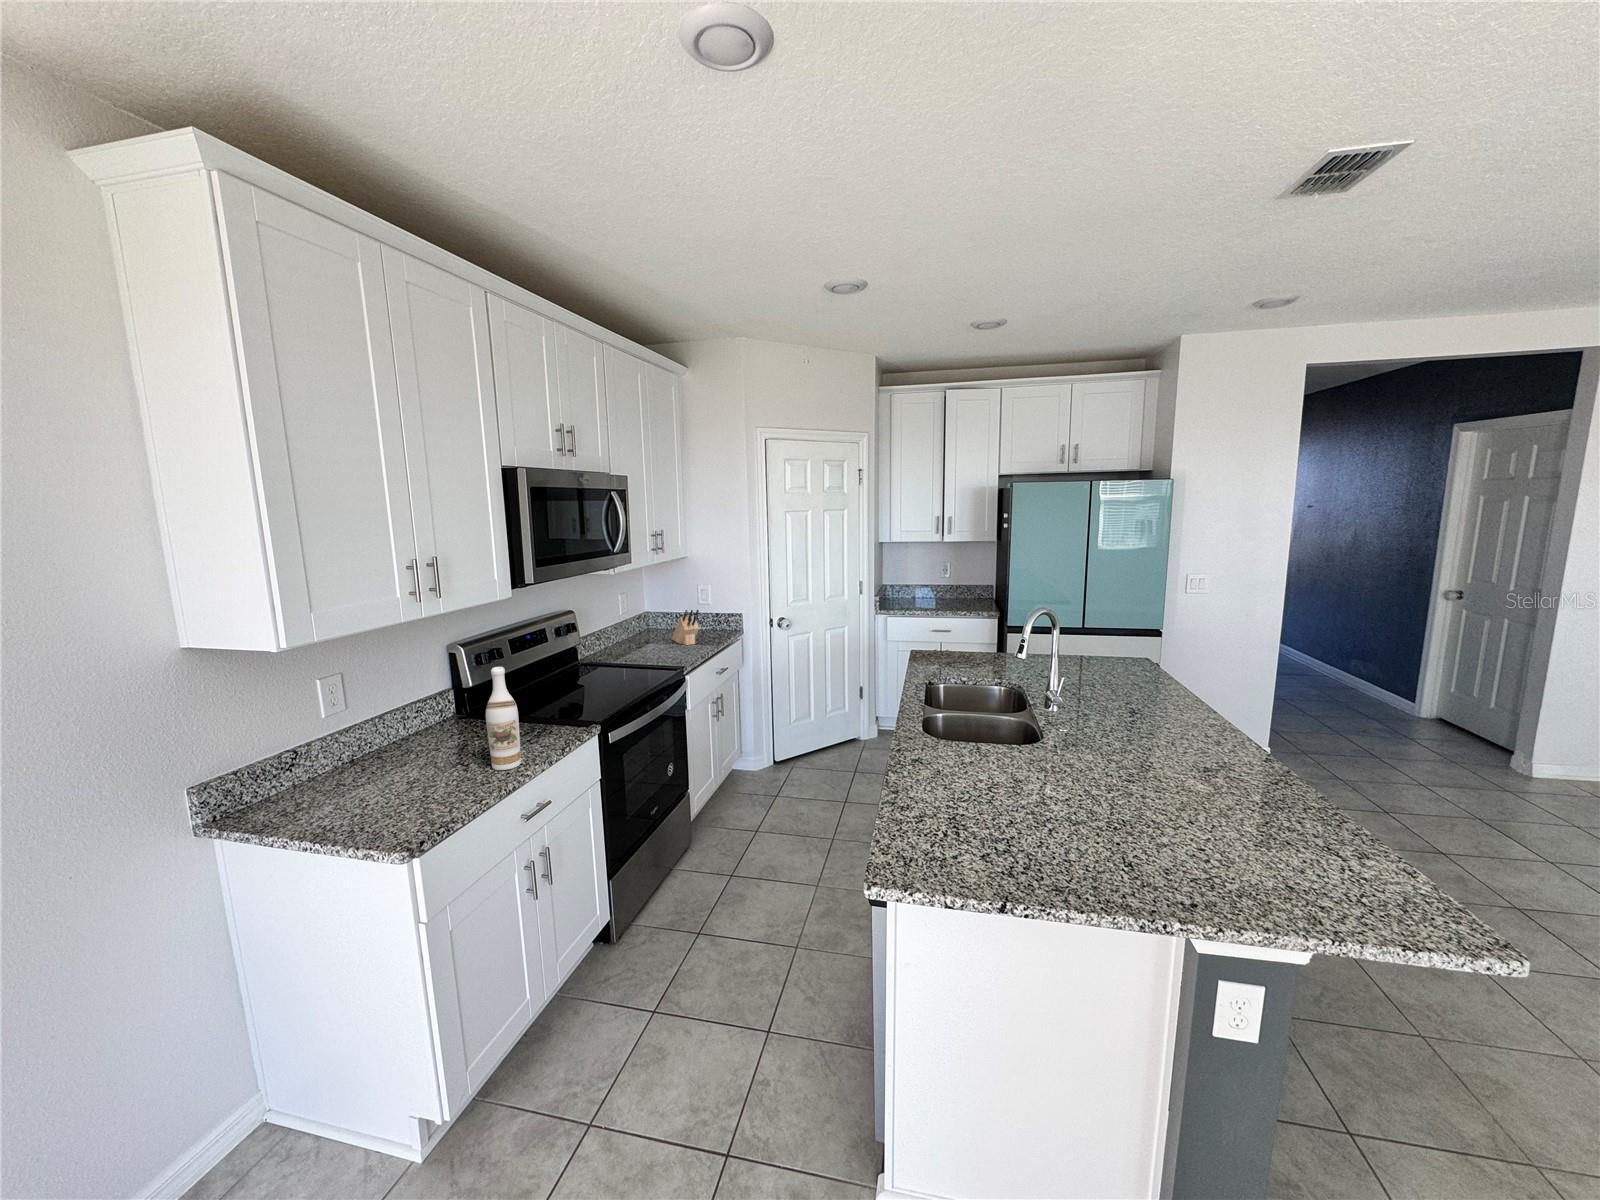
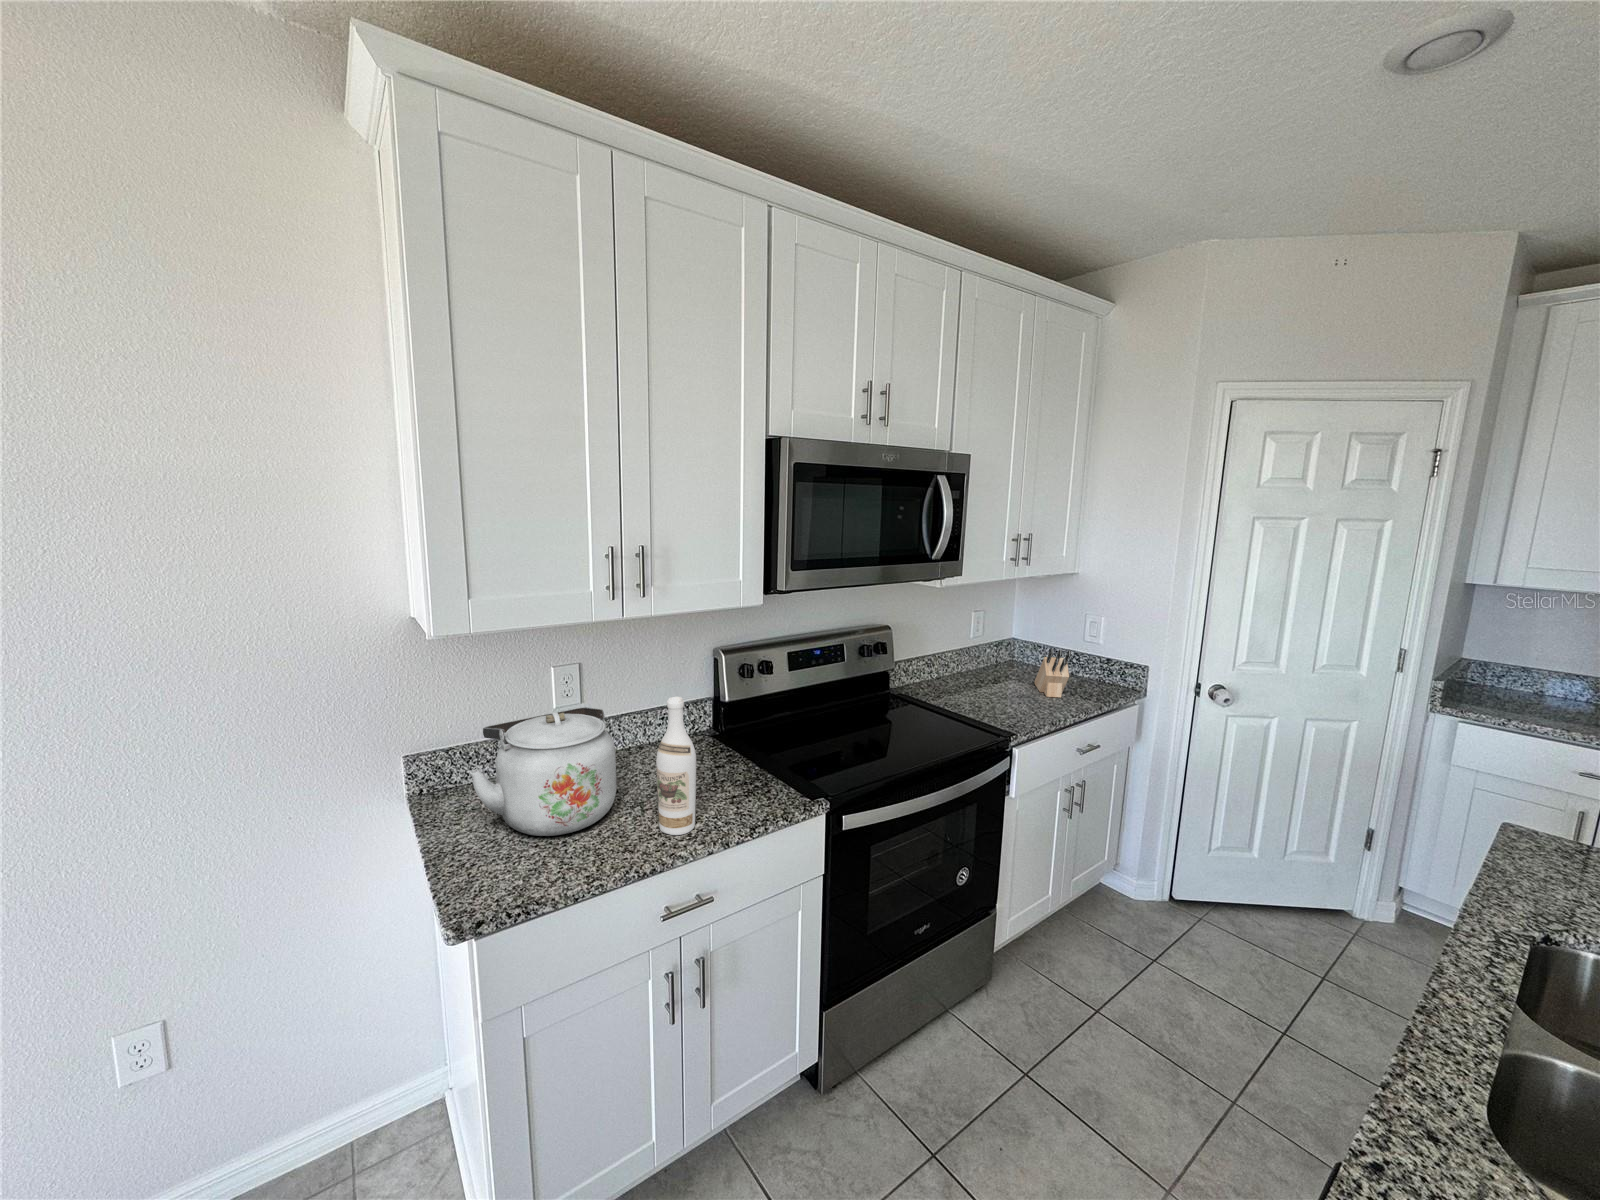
kettle: none [308,695,448,803] -> present [469,707,616,836]

